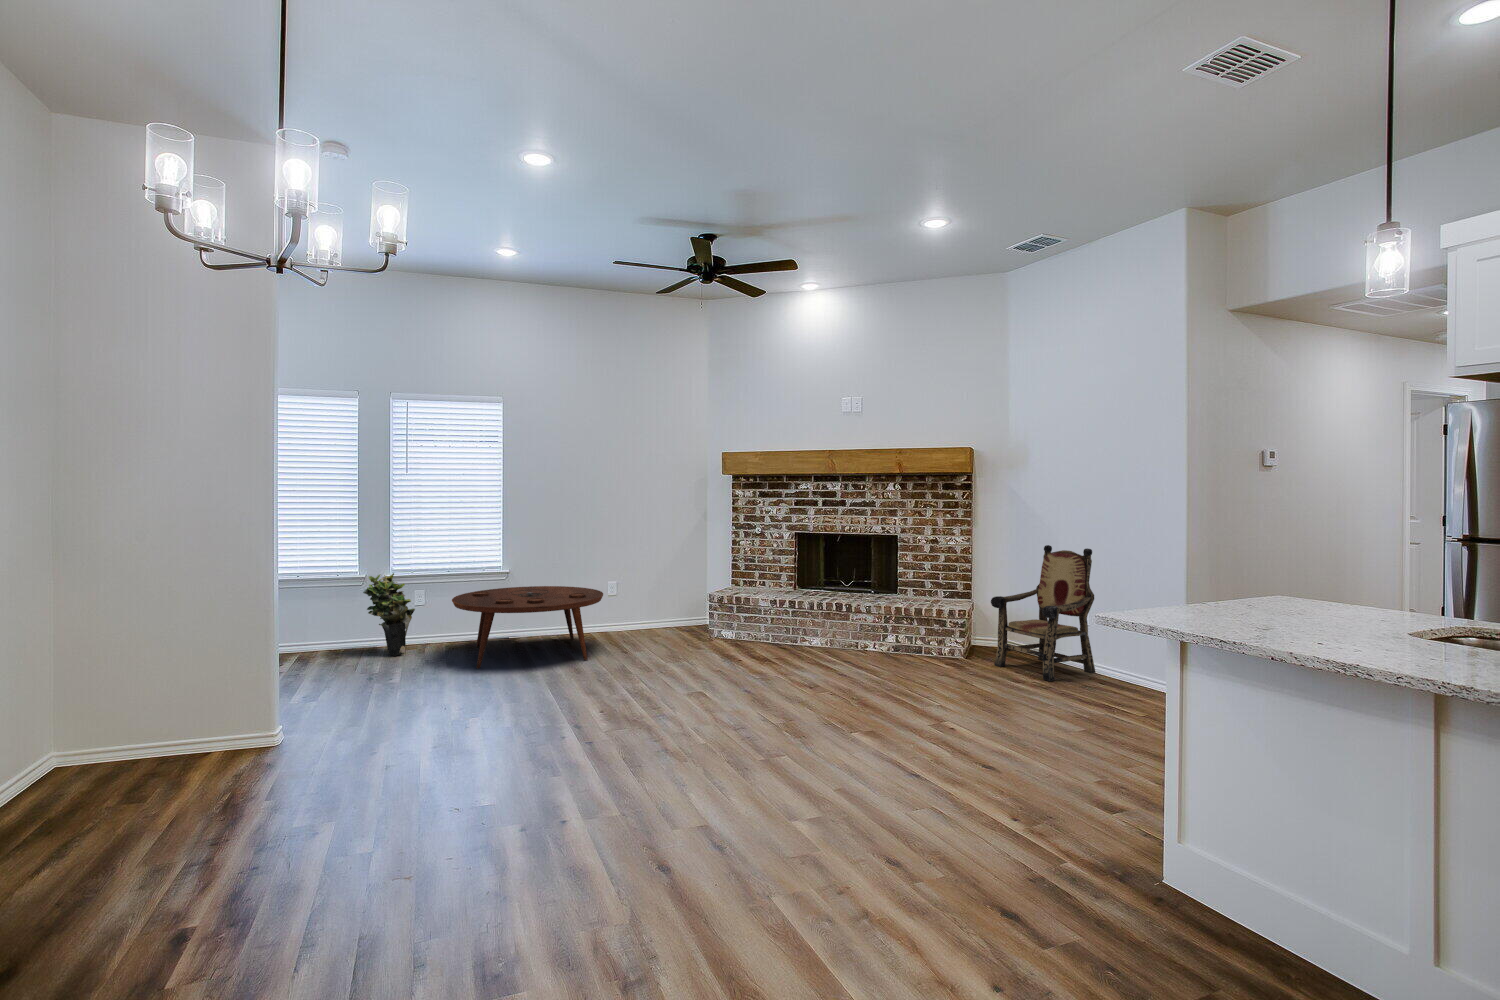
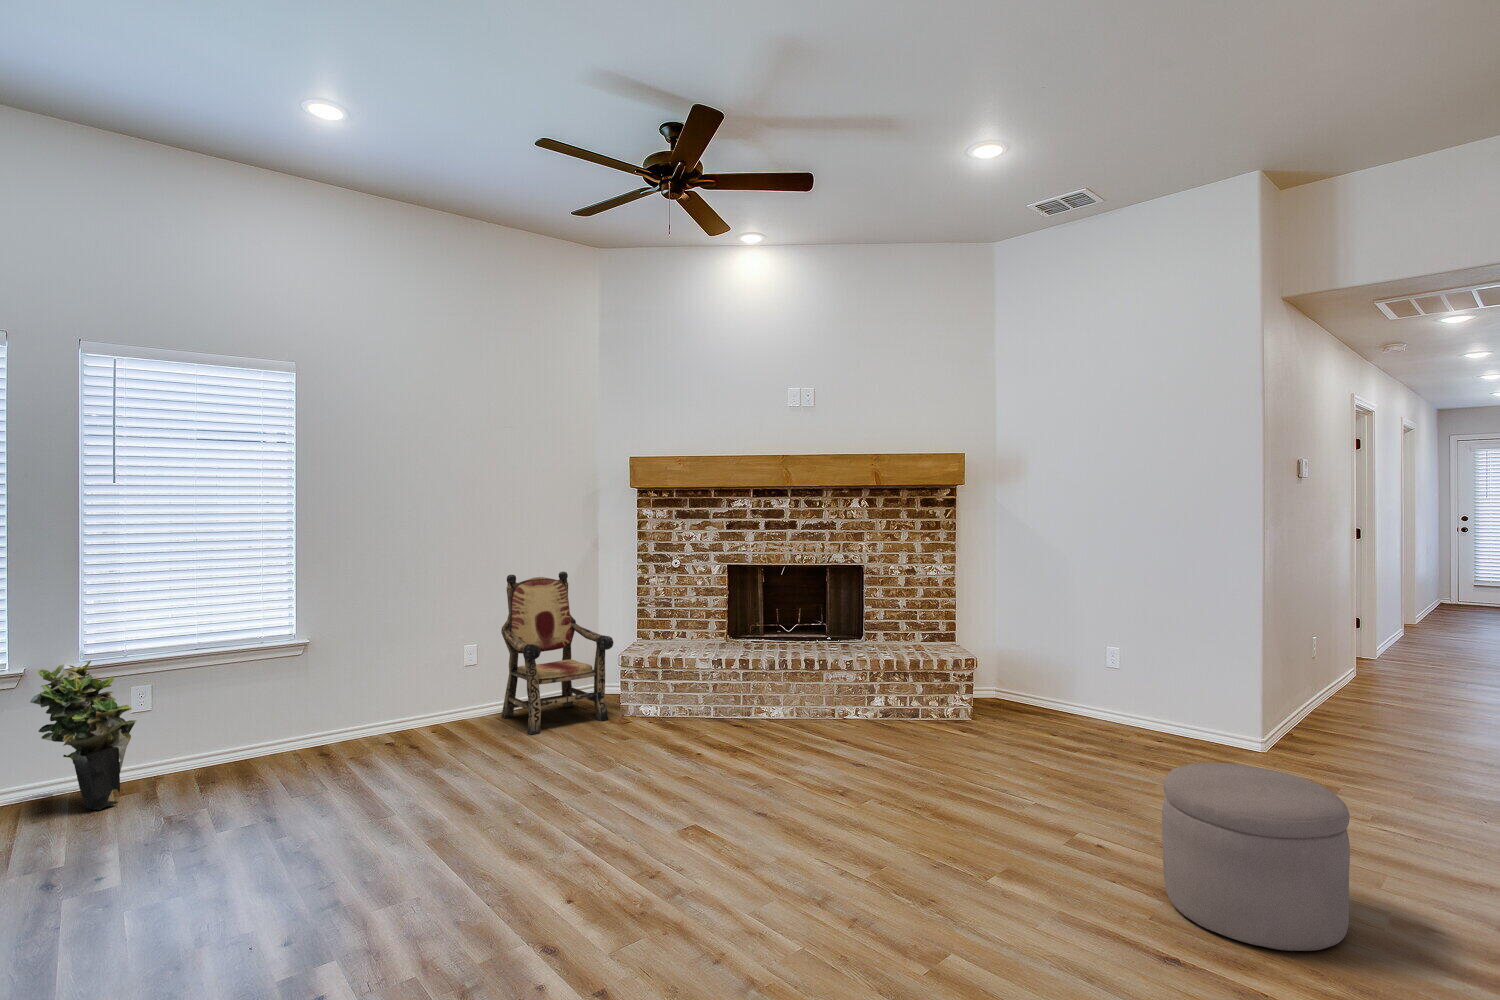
armchair: present [991,545,1096,681] -> present [501,572,614,734]
coffee table: present [452,586,603,668] -> none [219,660,481,819]
ottoman: none [955,673,1075,796] -> present [1162,763,1350,951]

